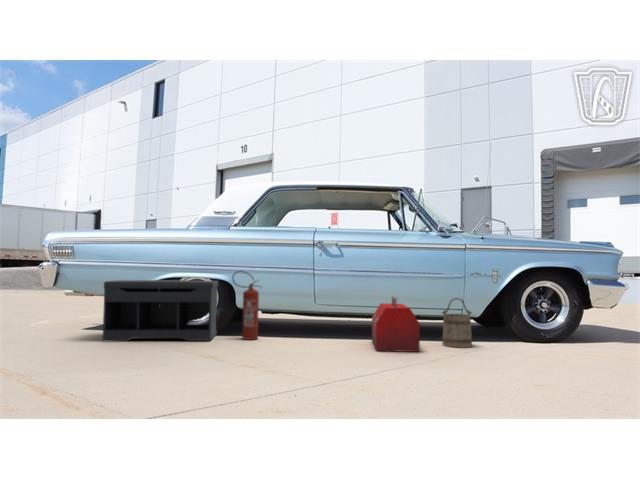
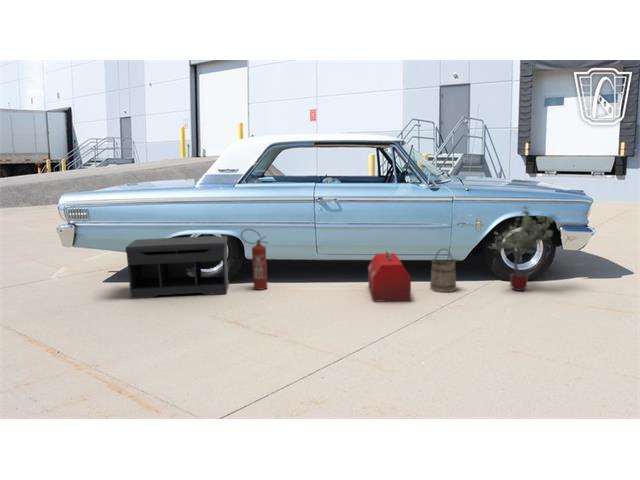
potted tree: none [507,252,580,349] -> present [490,206,554,291]

